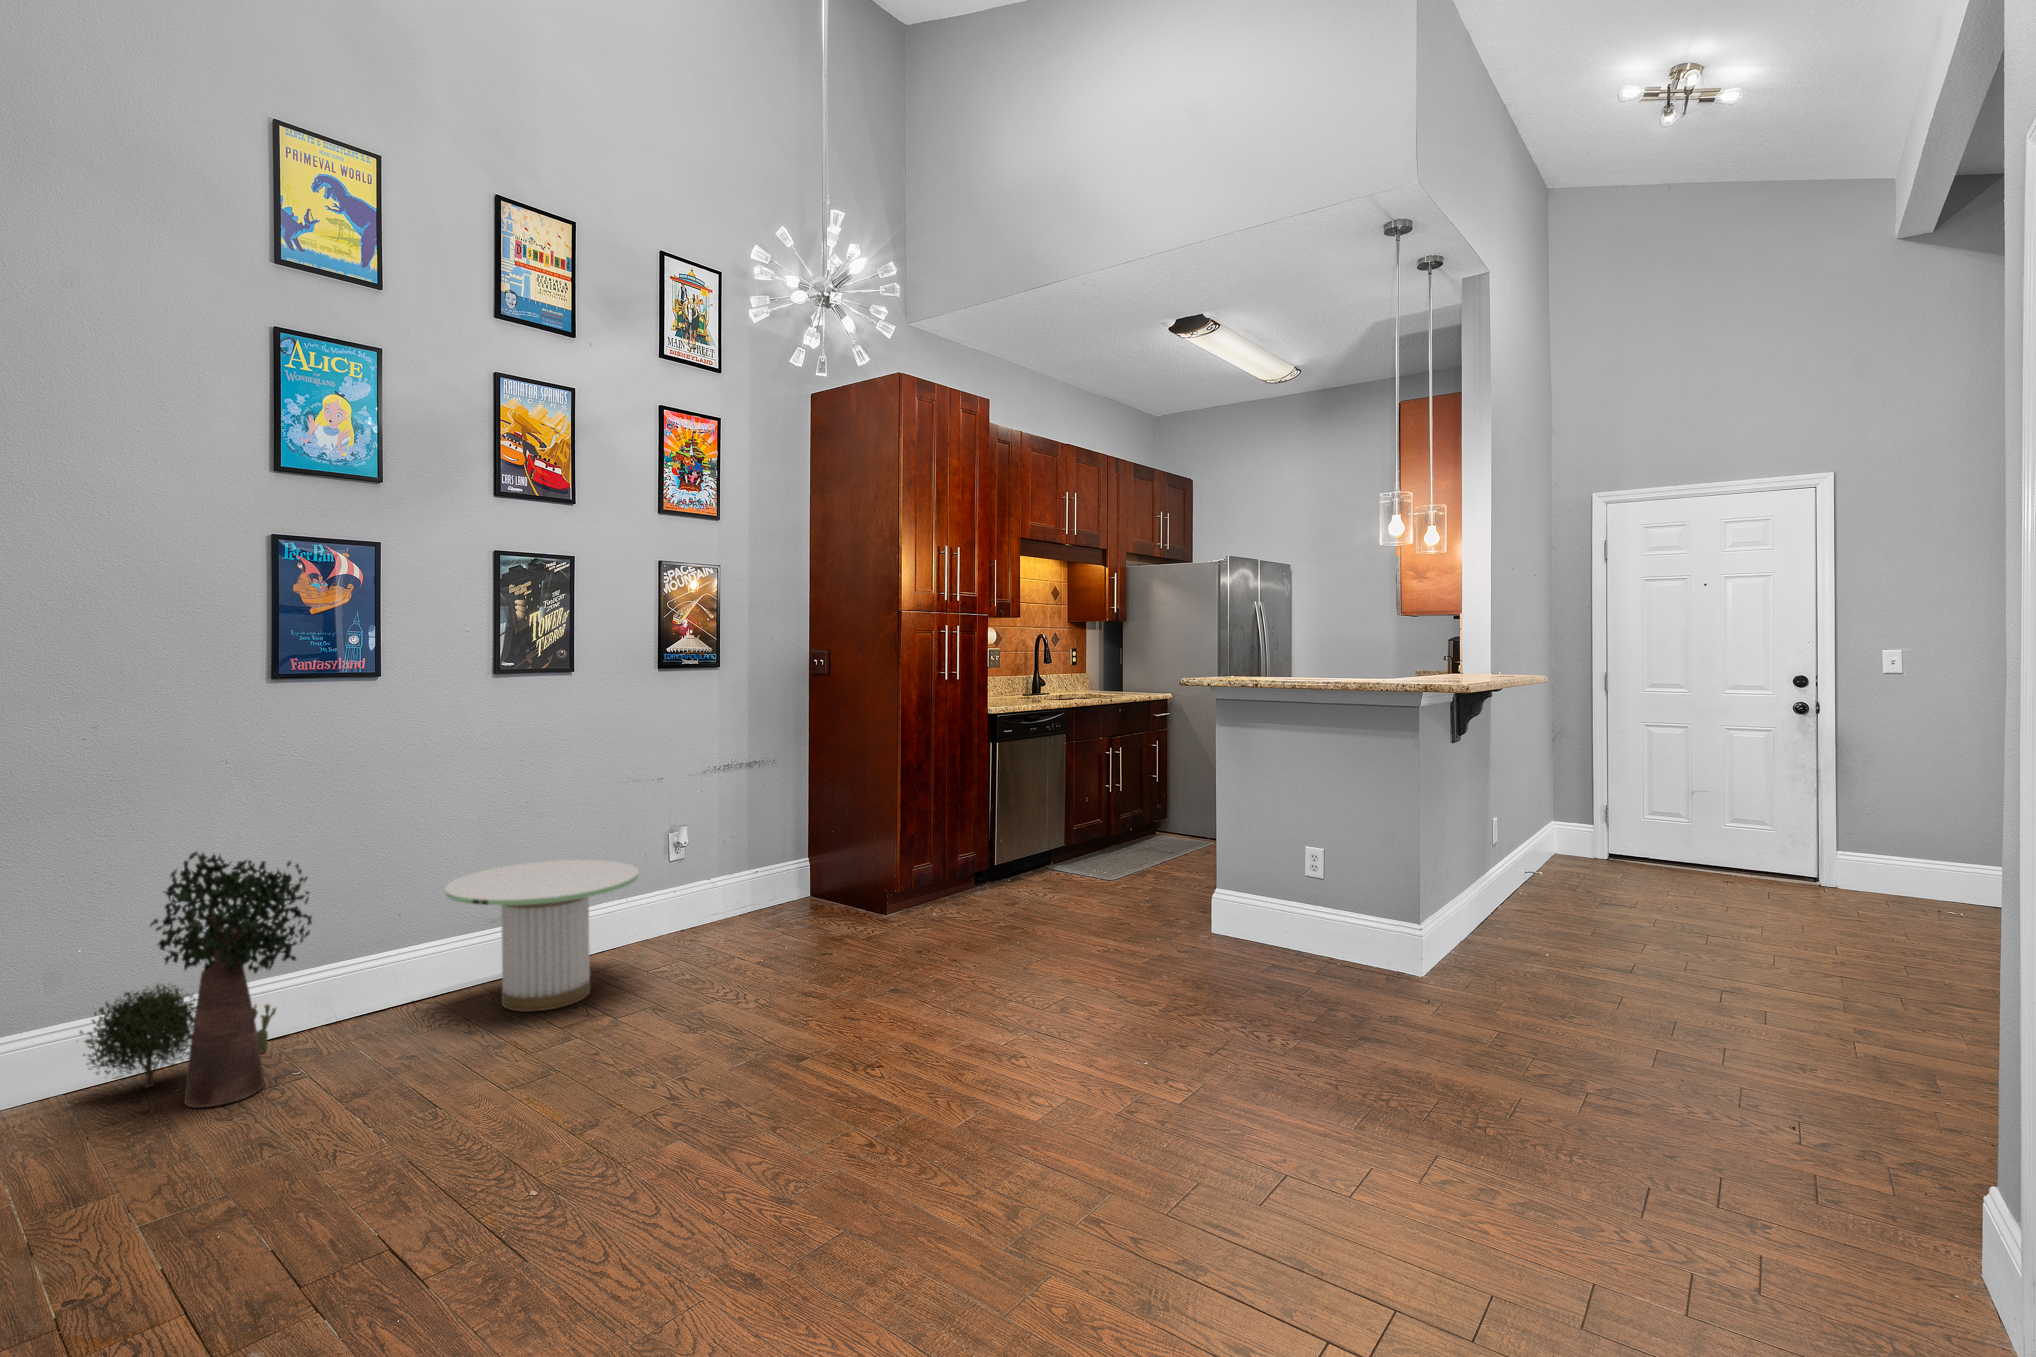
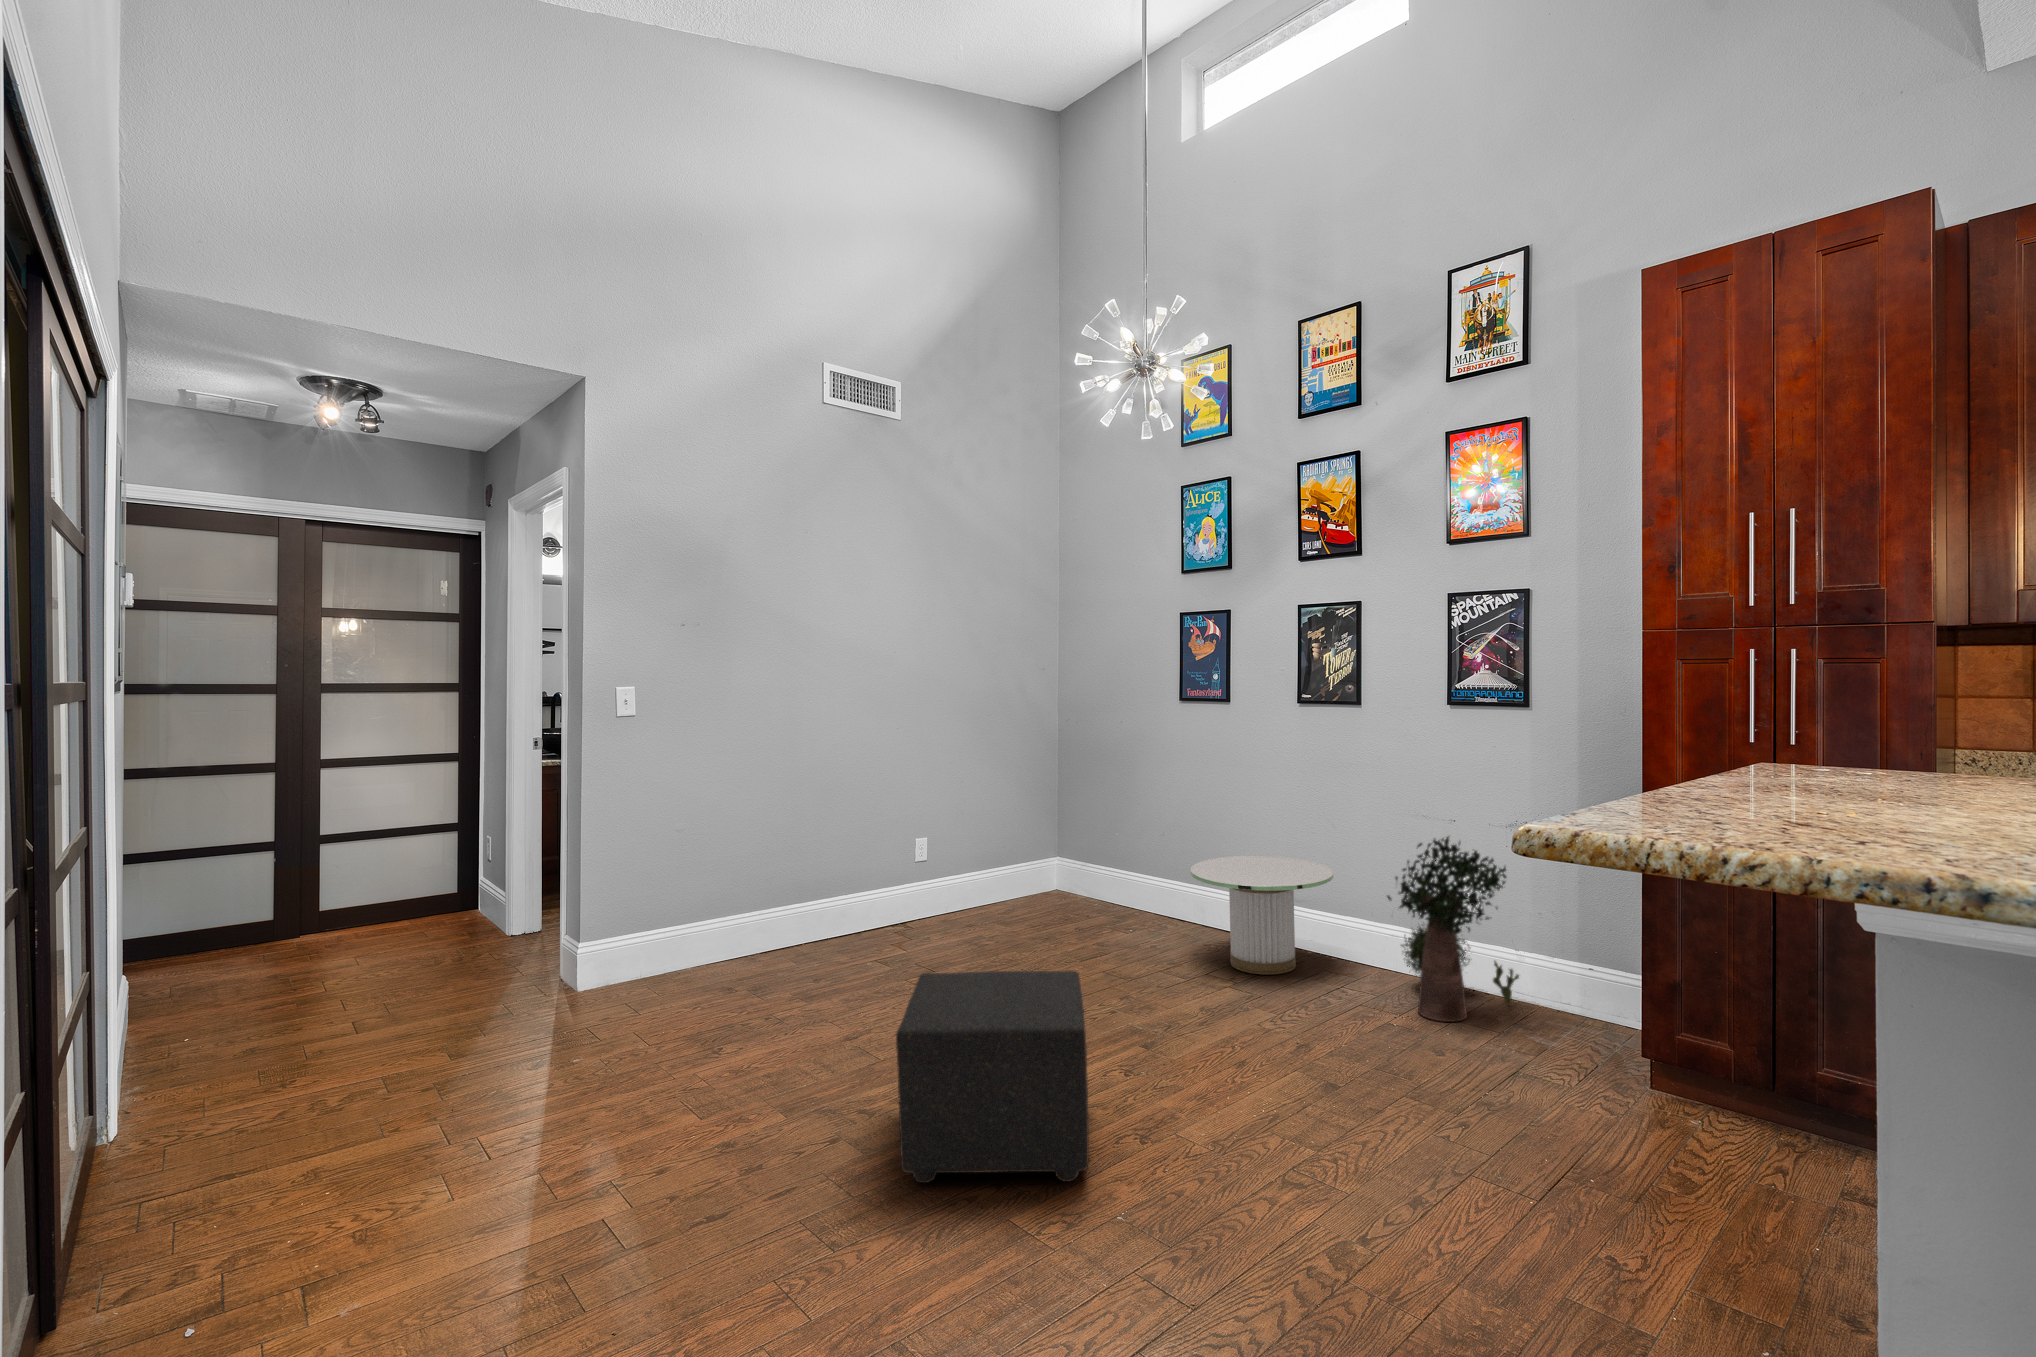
potted plant: present [80,852,312,1108] -> present [1387,836,1519,1022]
ottoman: none [941,924,1162,1160] -> present [896,970,1089,1183]

